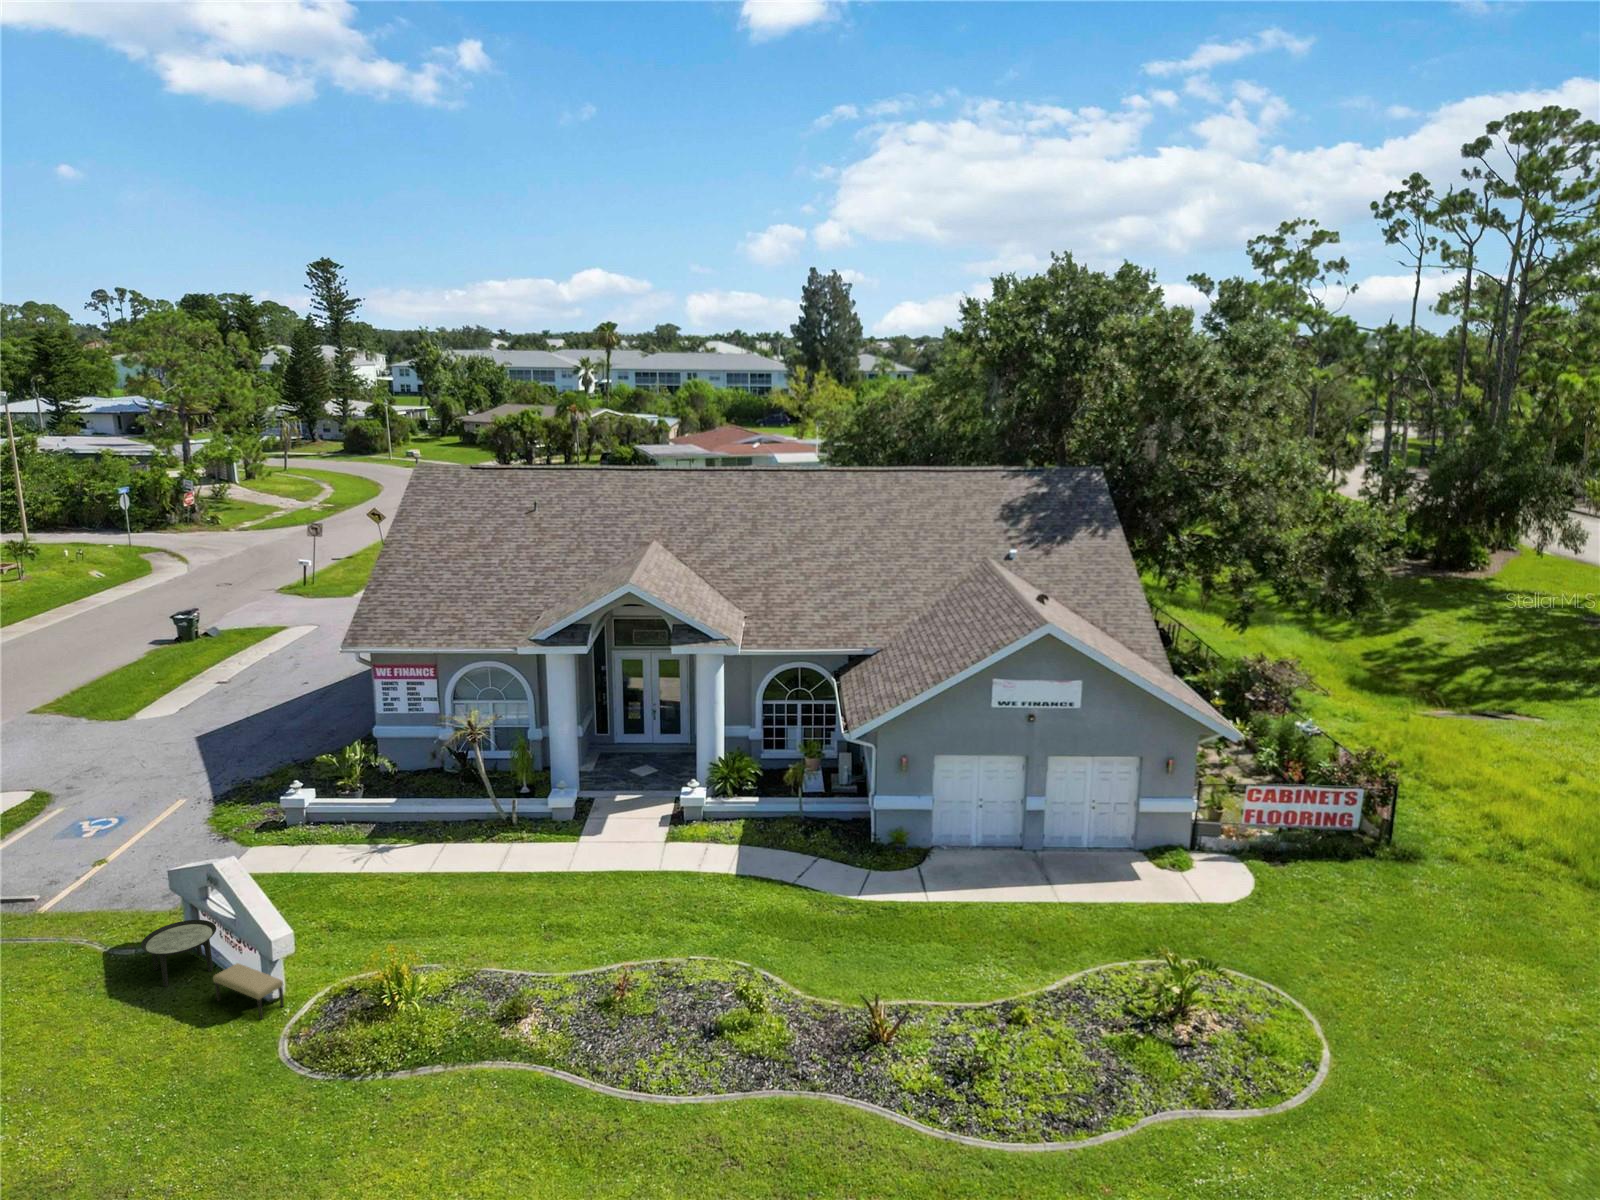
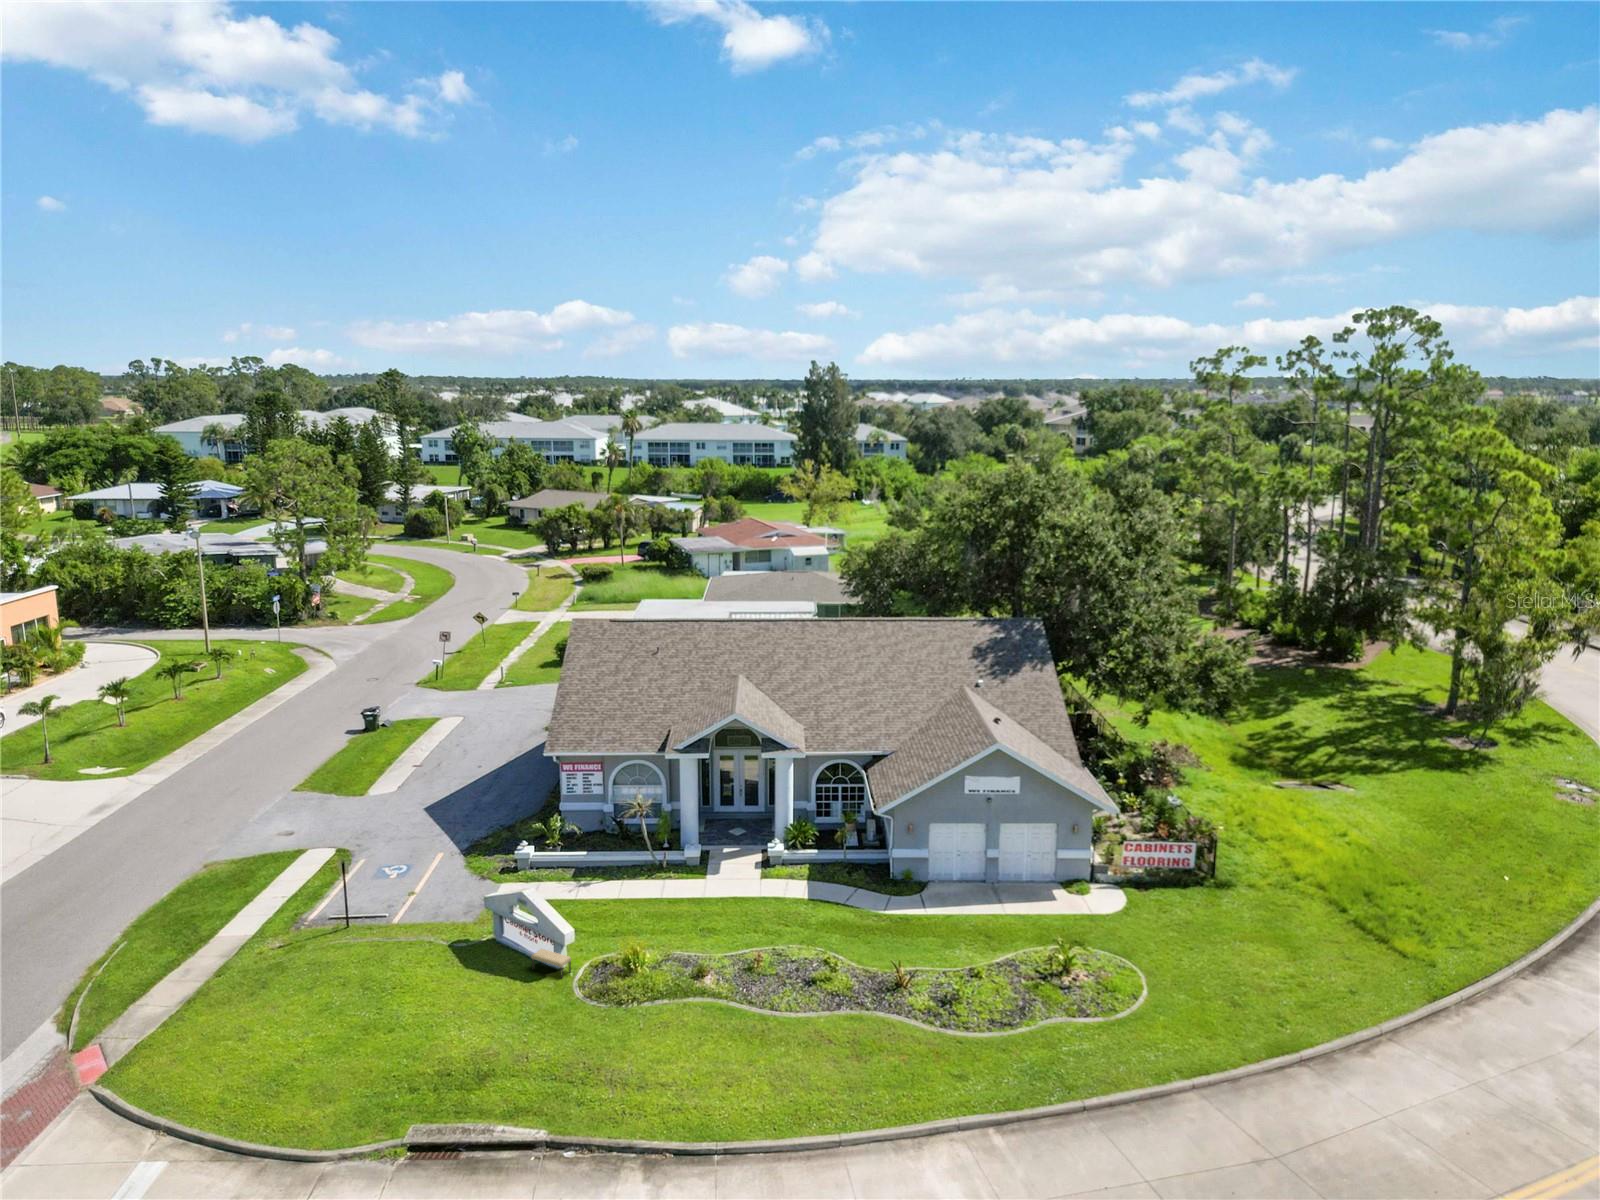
round table: present [141,920,216,987] -> none [484,925,523,963]

